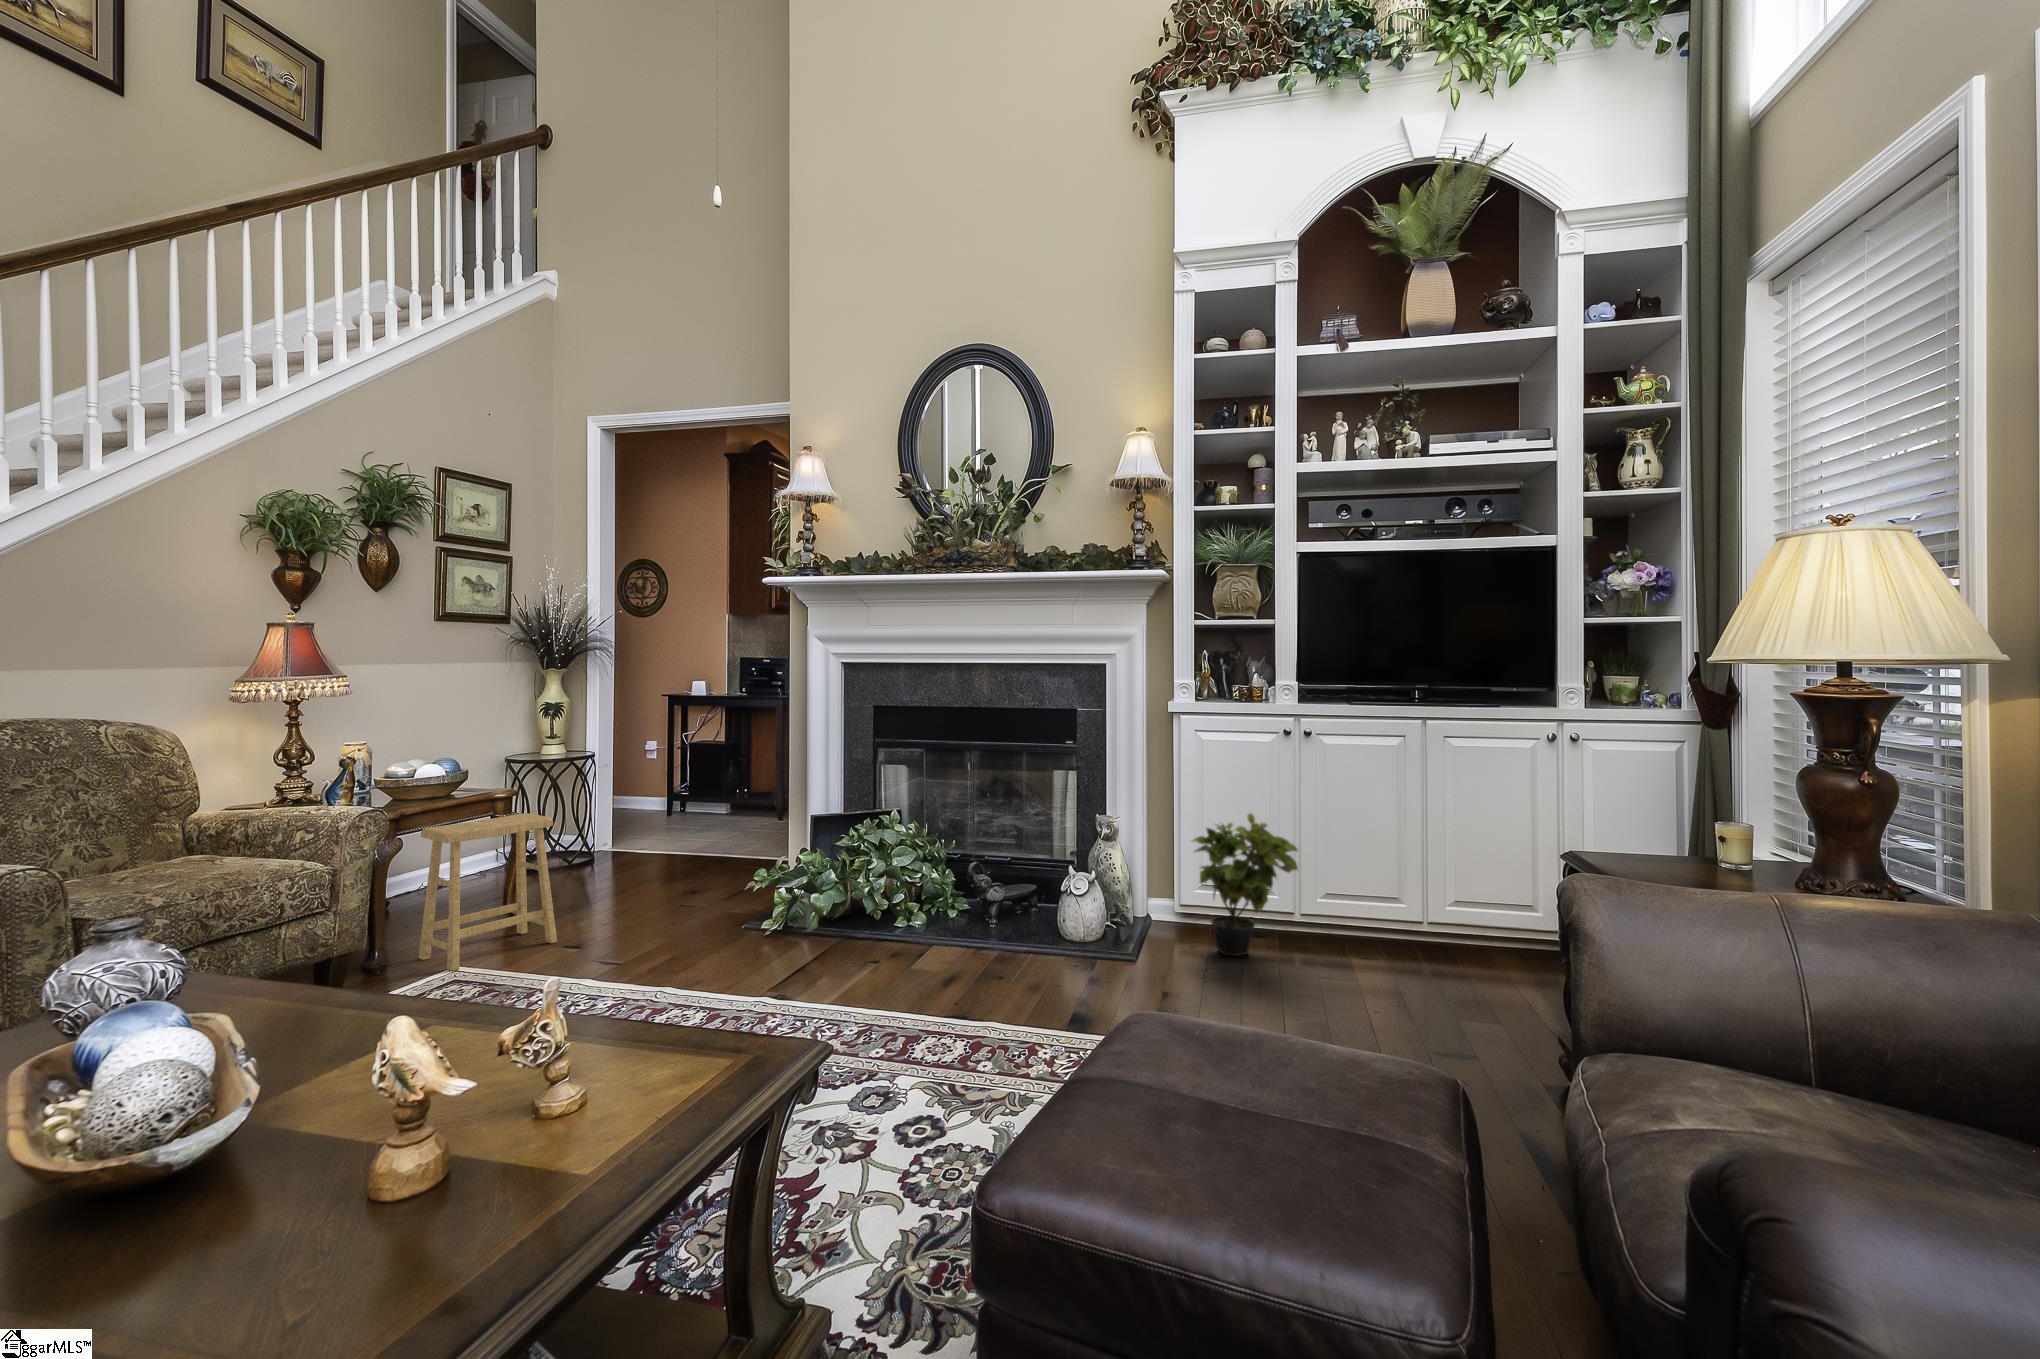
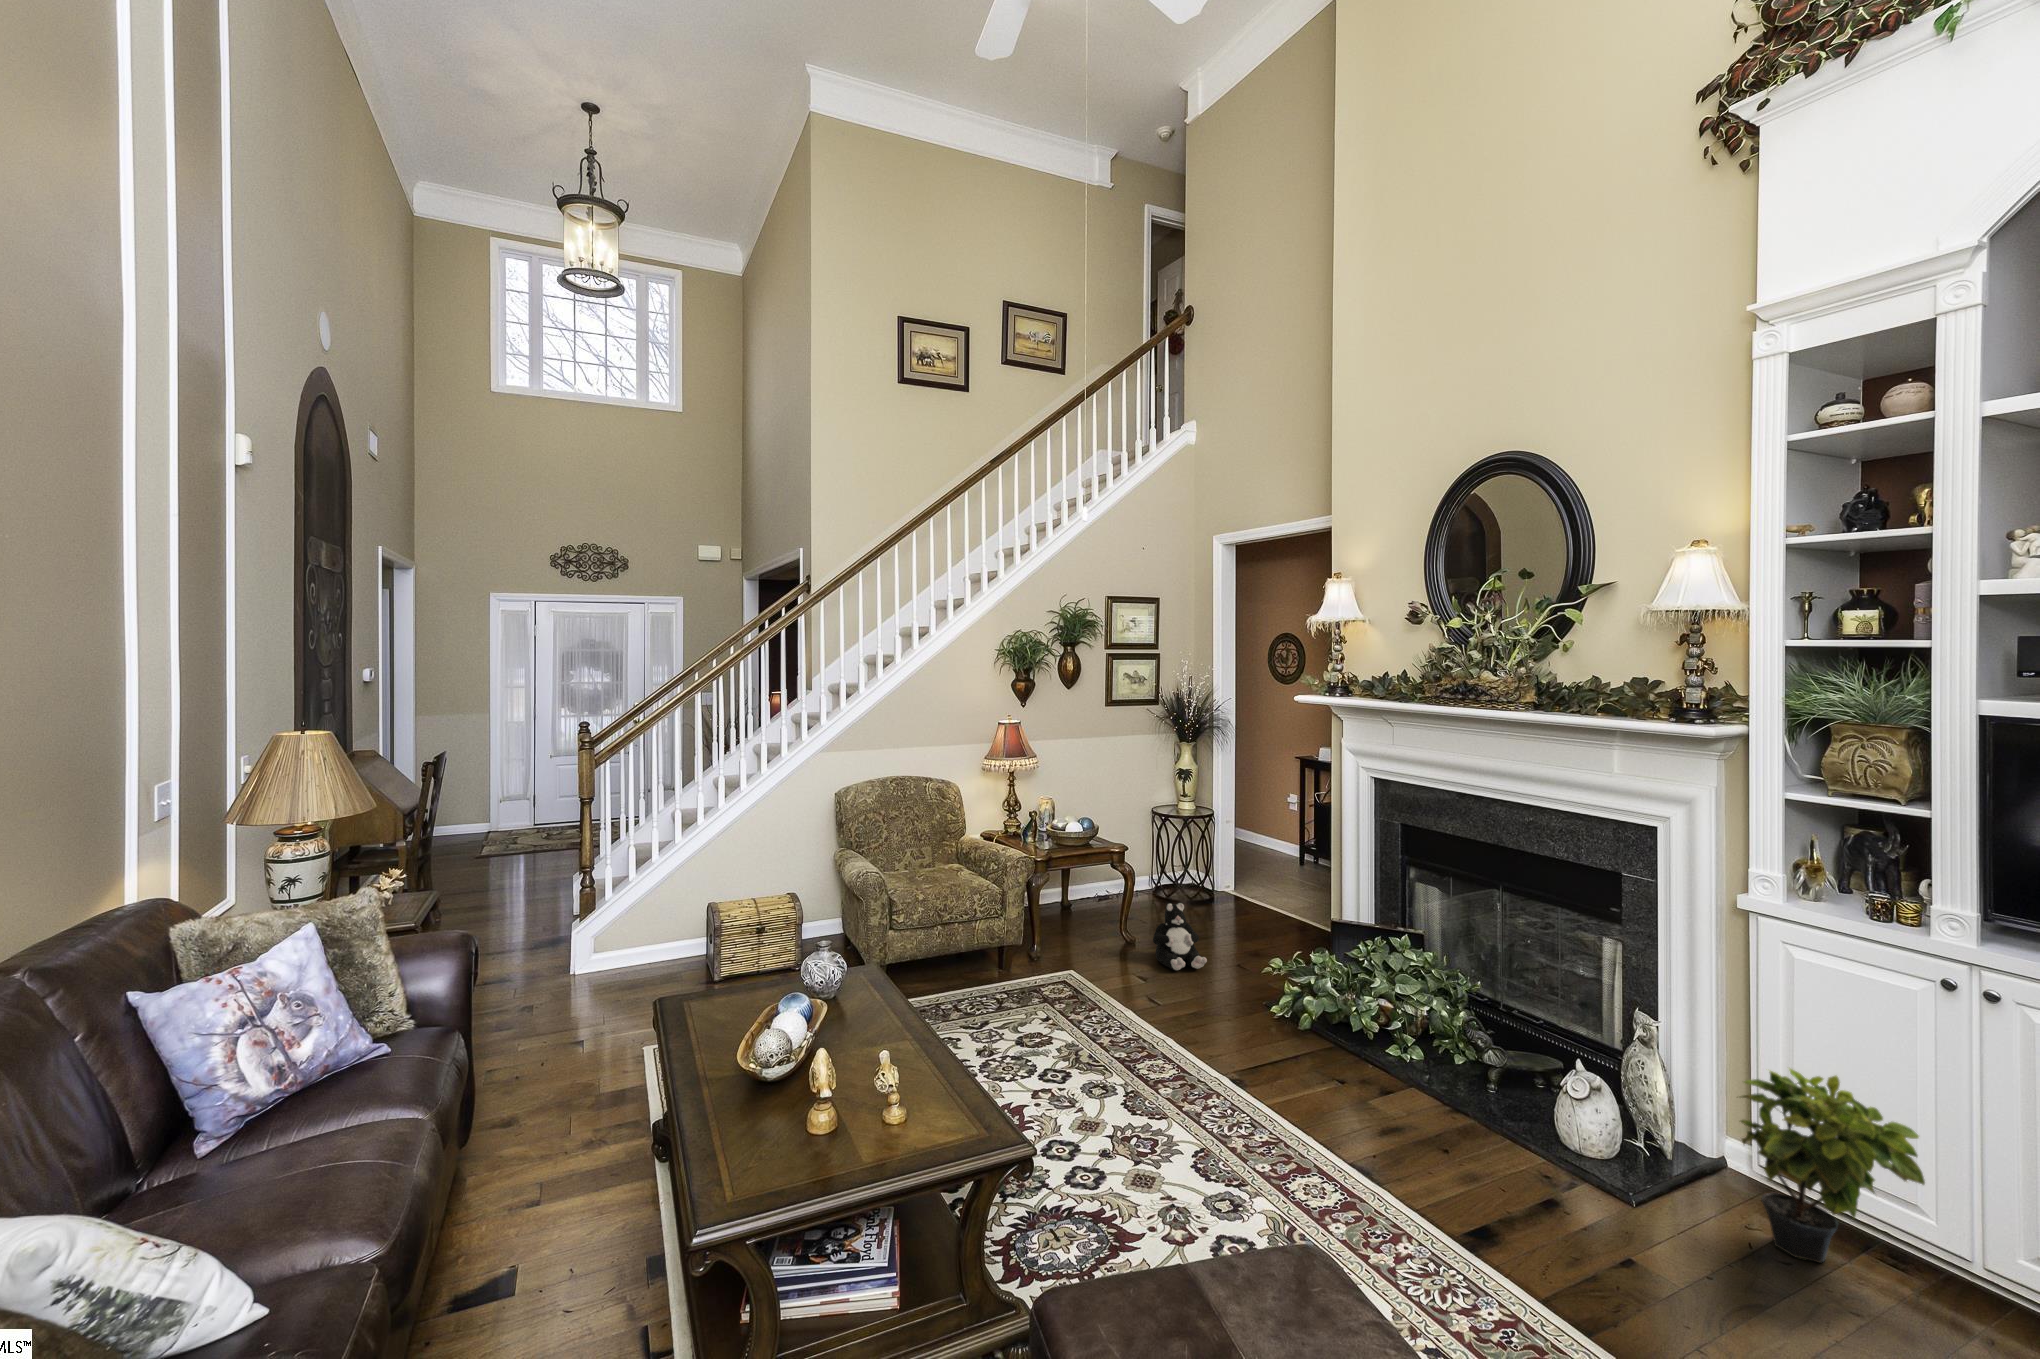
footstool: present [419,813,557,971] -> none [1055,871,1134,976]
plush toy: none [573,843,651,926] -> present [1153,902,1207,970]

